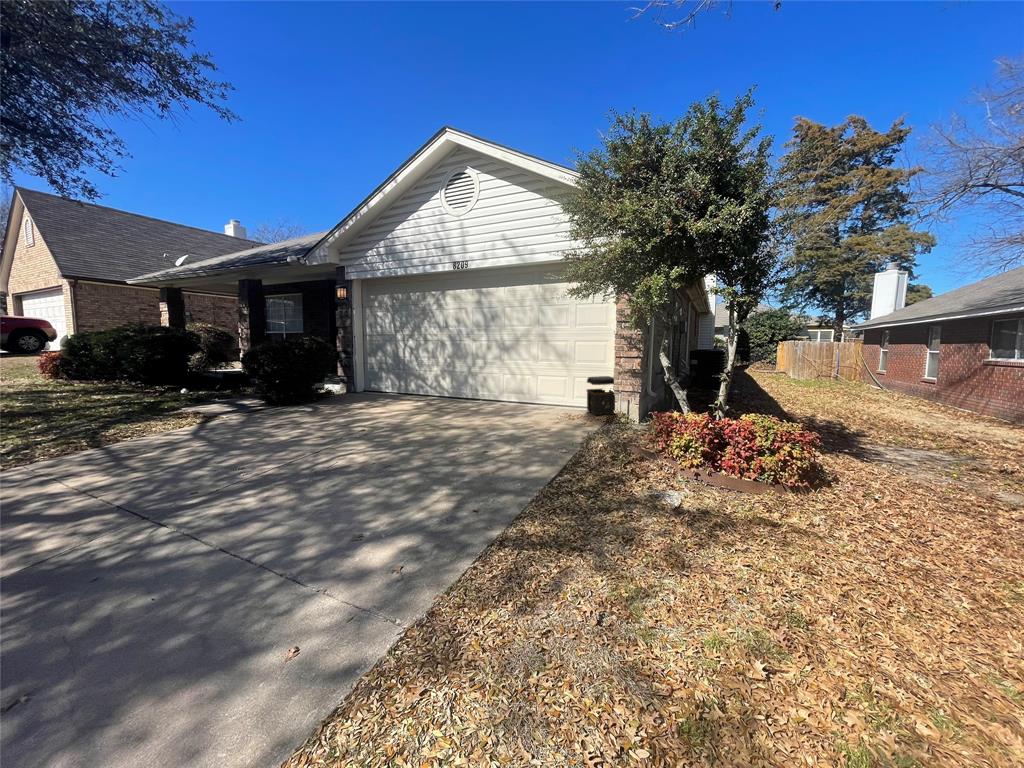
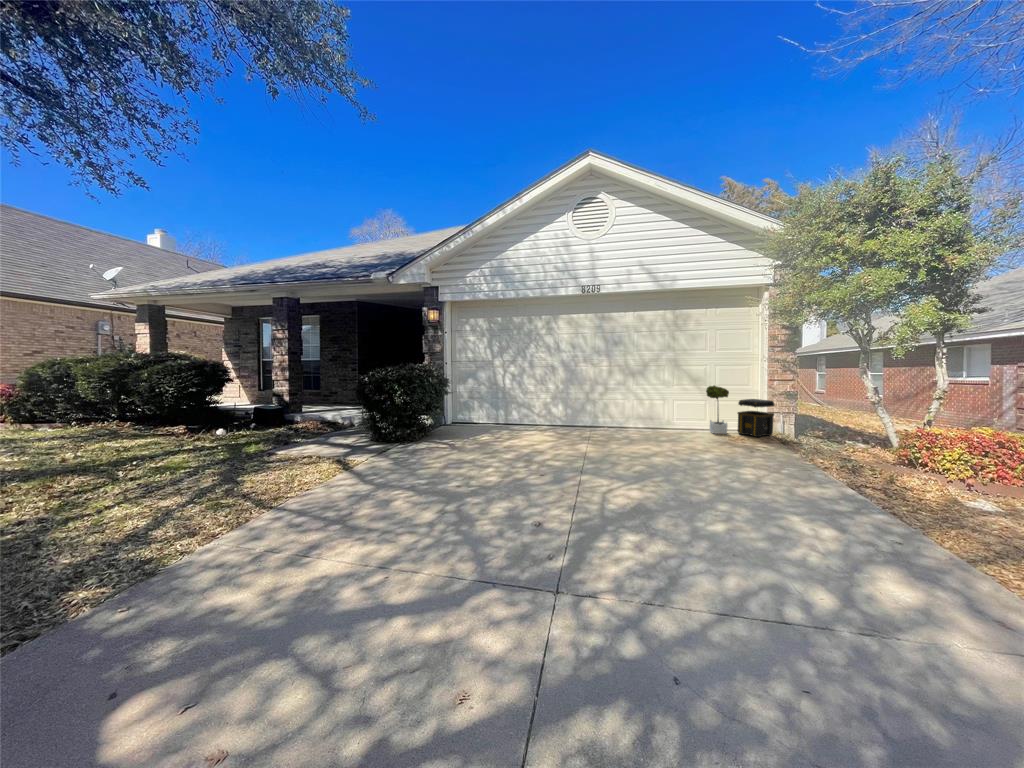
potted tree: none [560,361,581,411] -> present [706,386,729,434]

